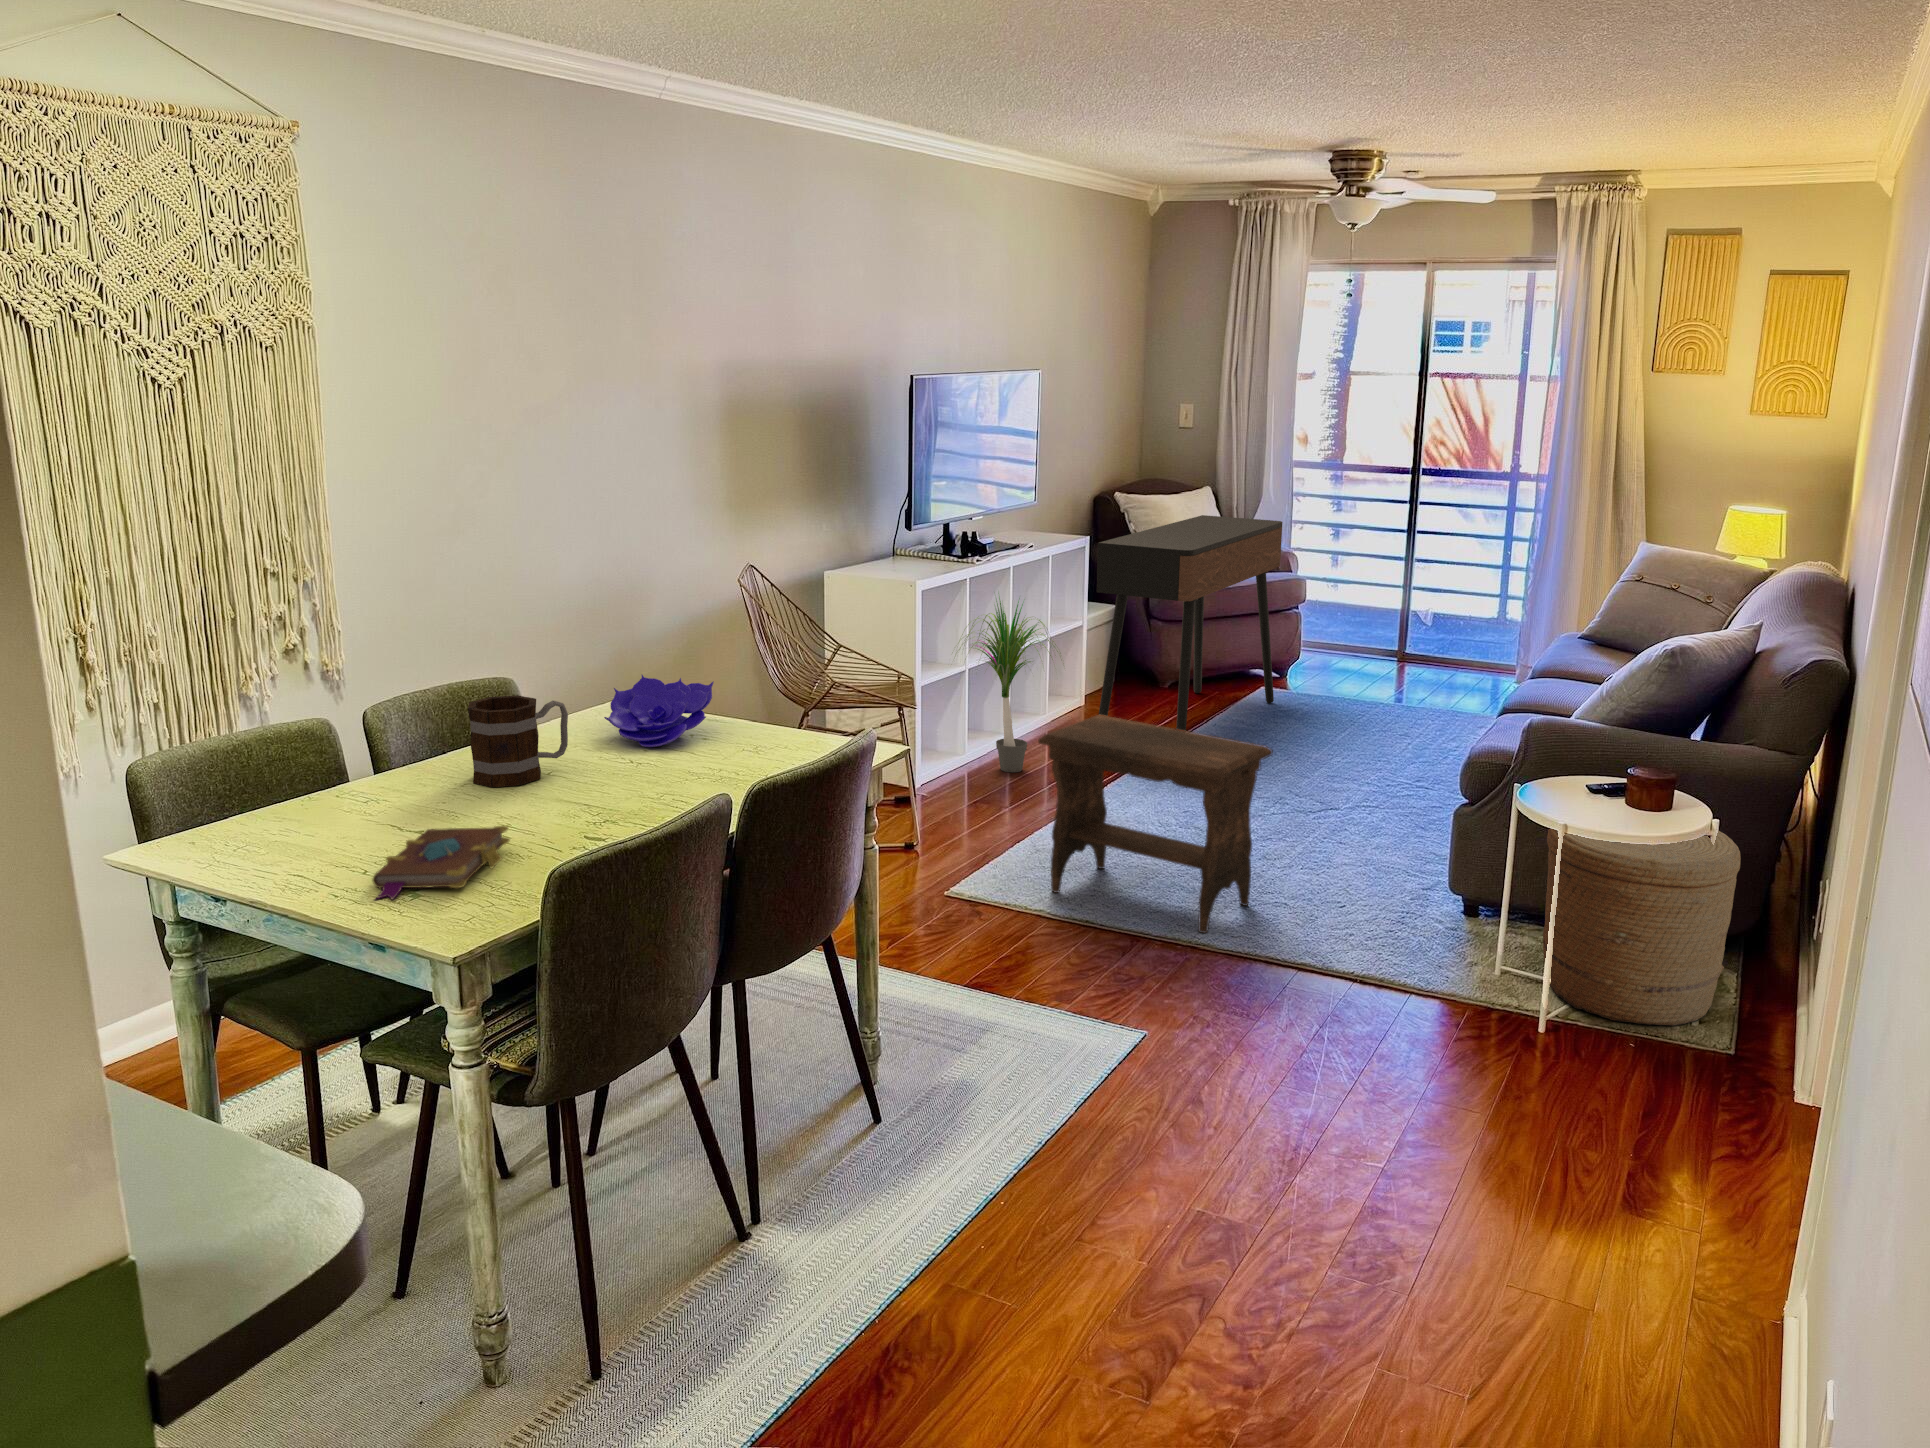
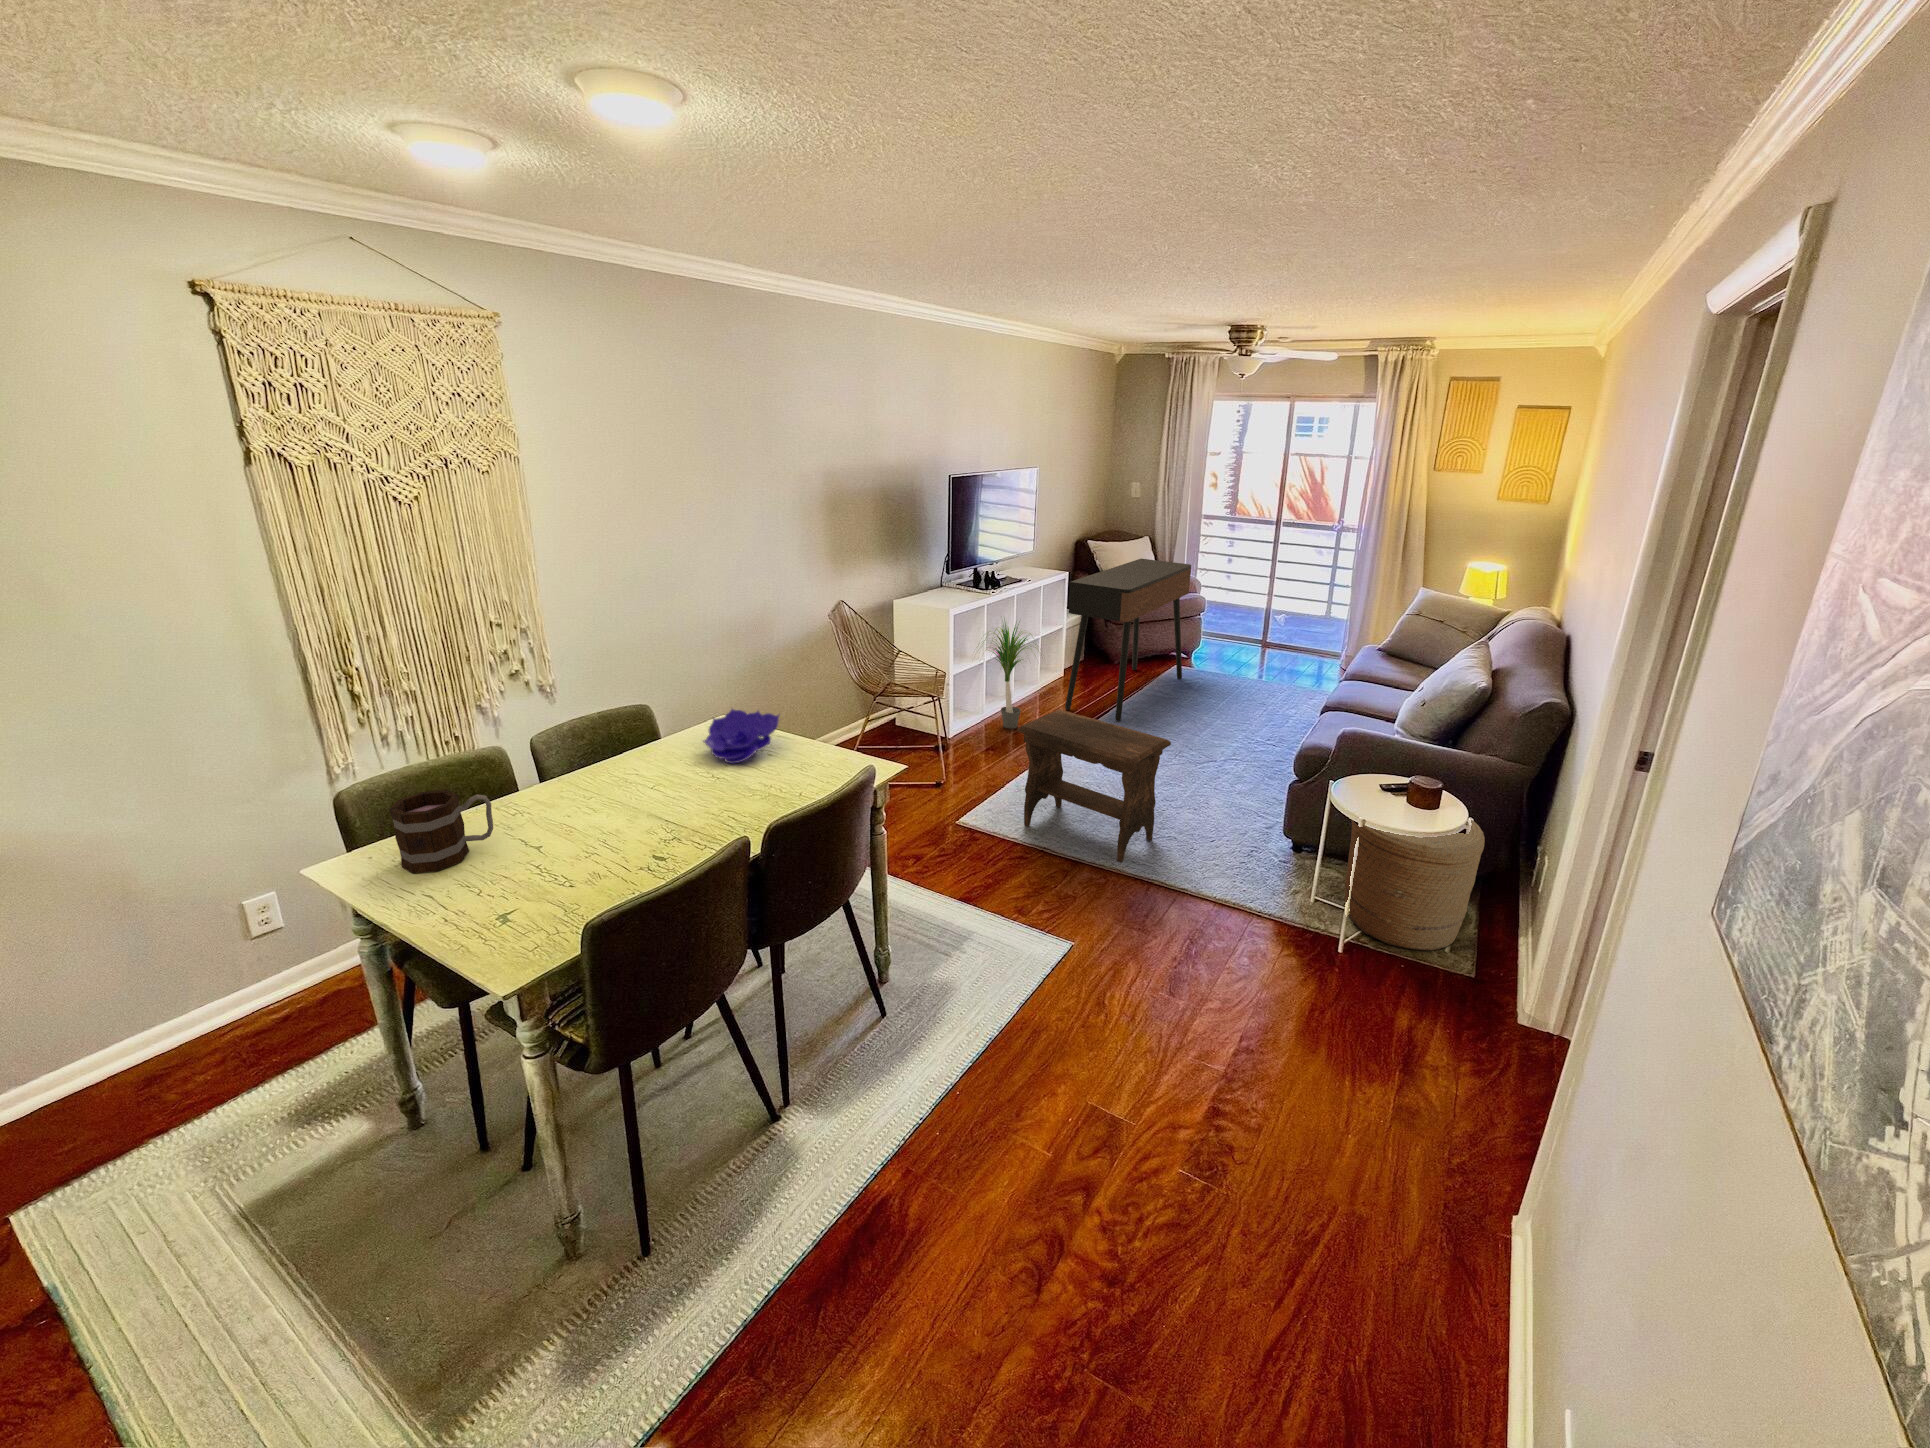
mug: present [468,695,568,787] -> present [389,790,493,873]
book: present [373,826,510,899] -> none [480,852,600,924]

